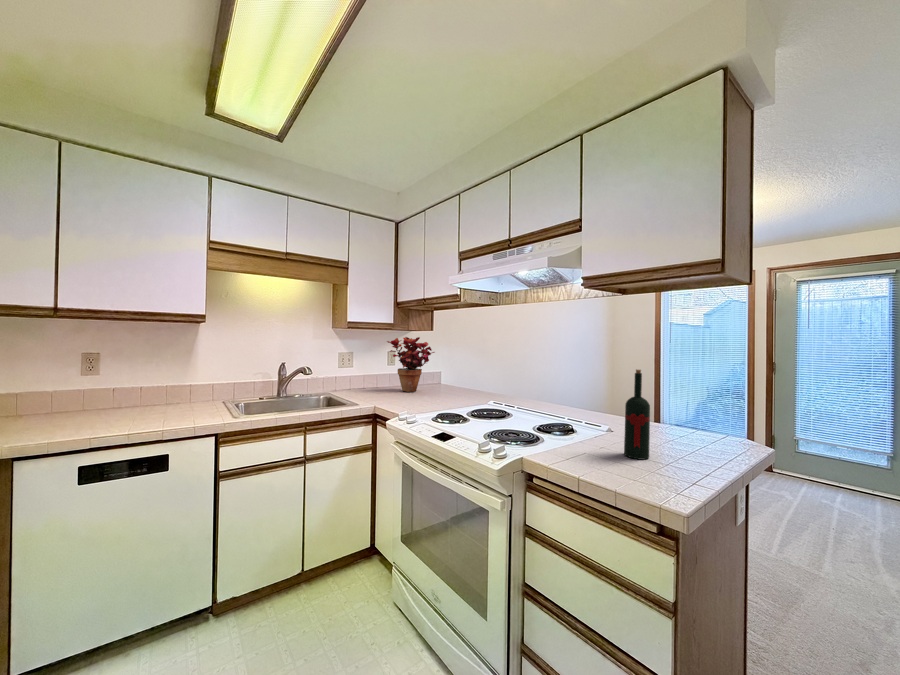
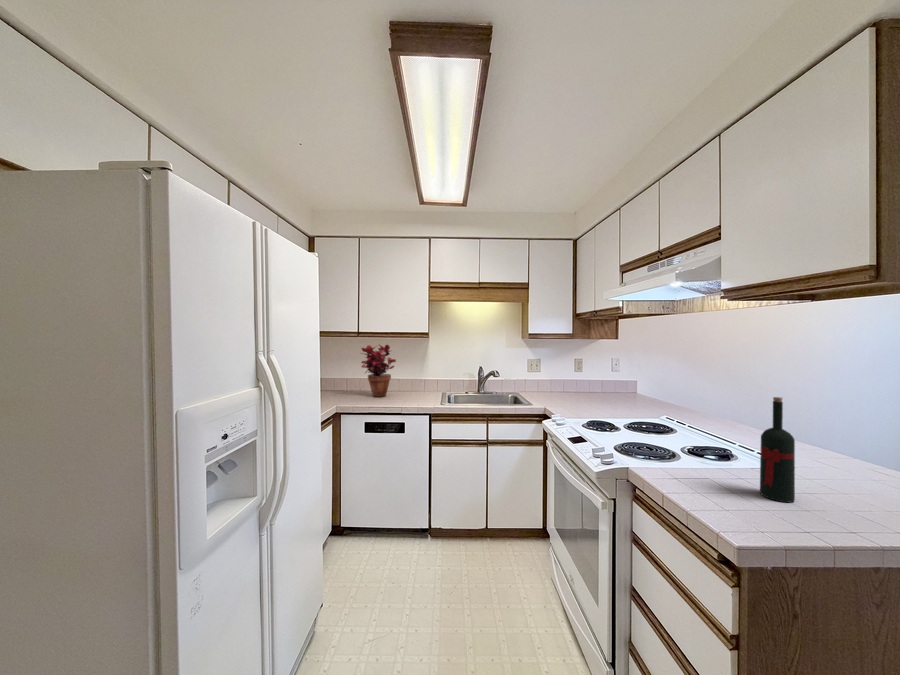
potted plant: present [387,337,434,392] -> present [361,345,396,397]

